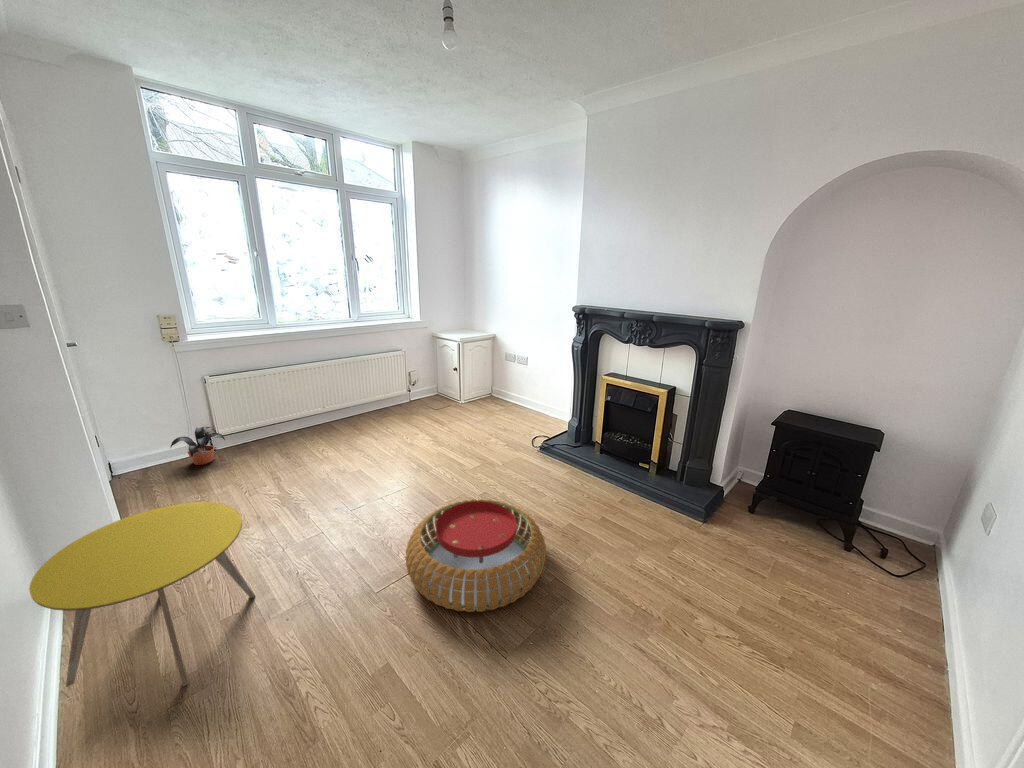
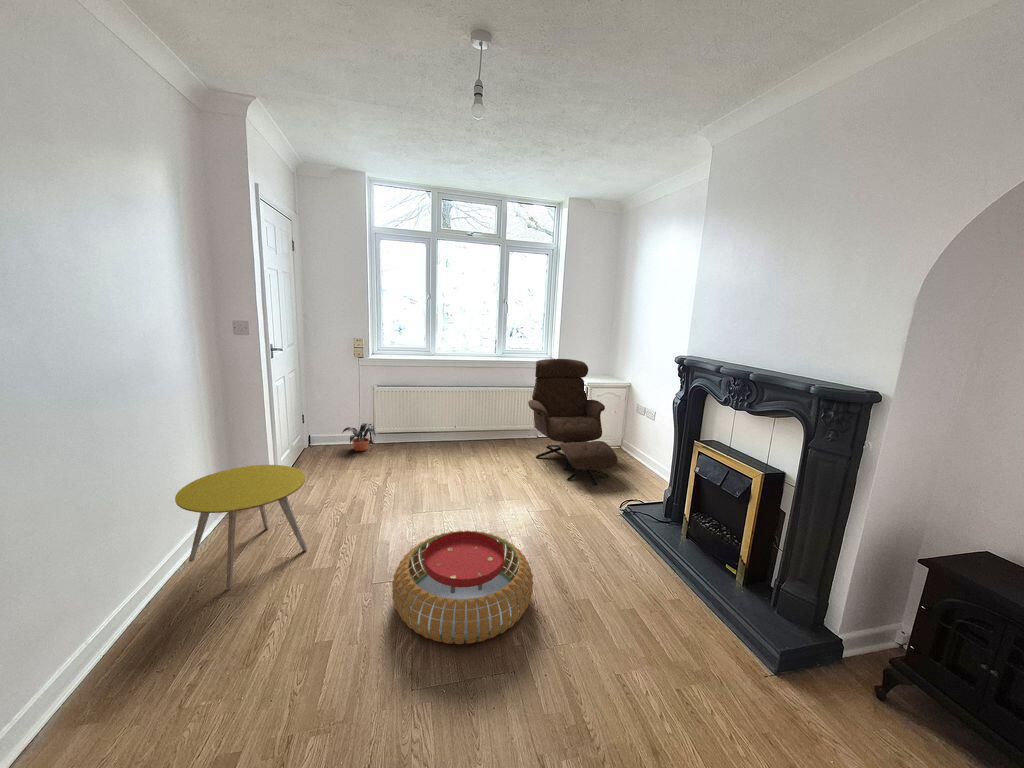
lounge chair: none [405,317,511,435] -> present [528,359,617,485]

